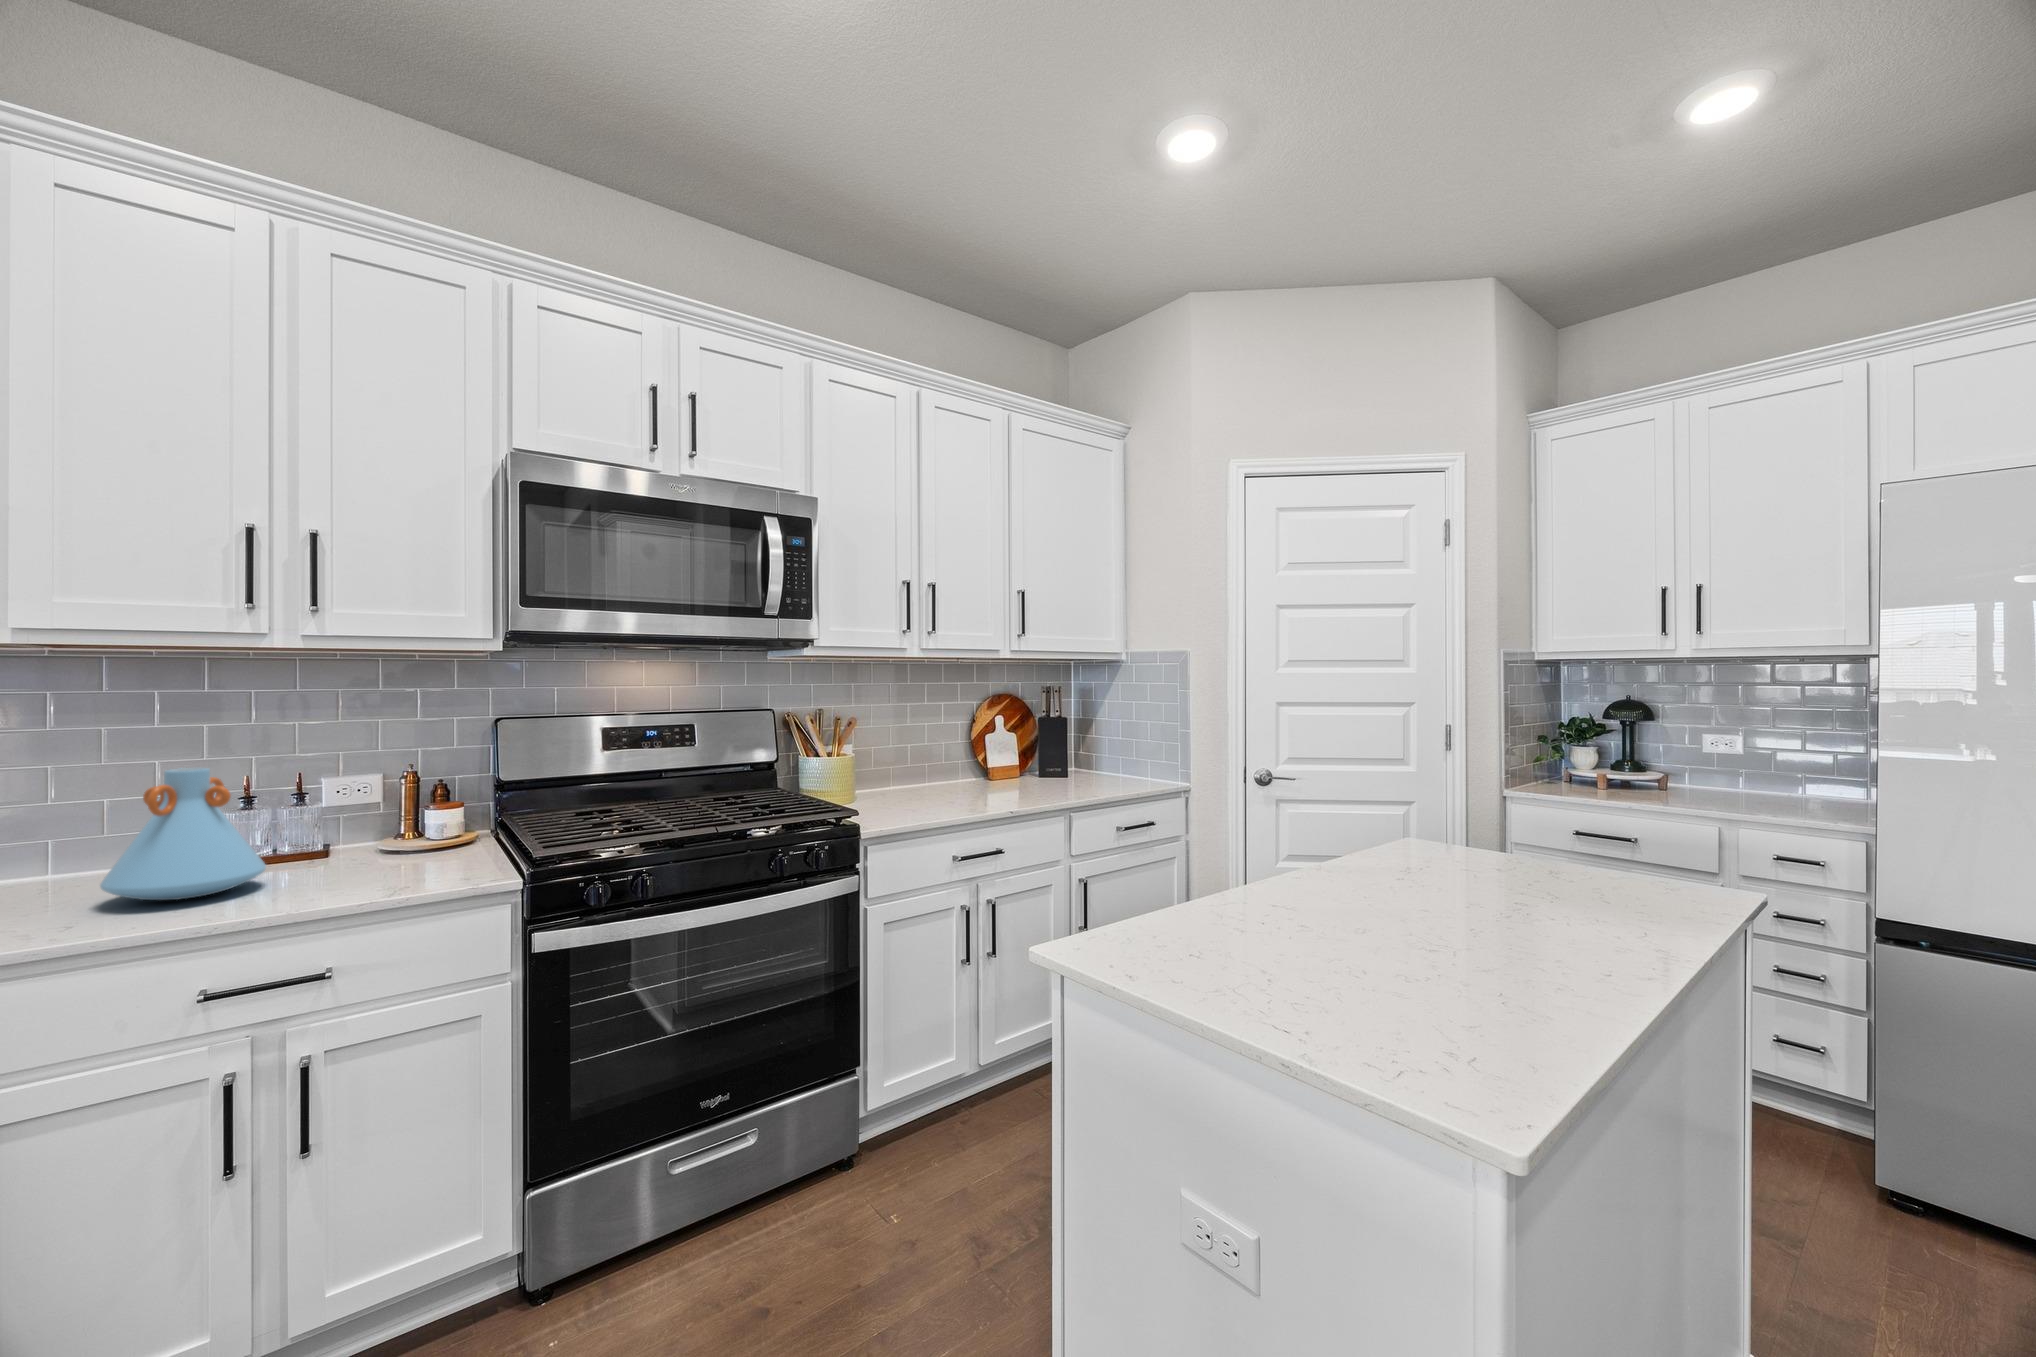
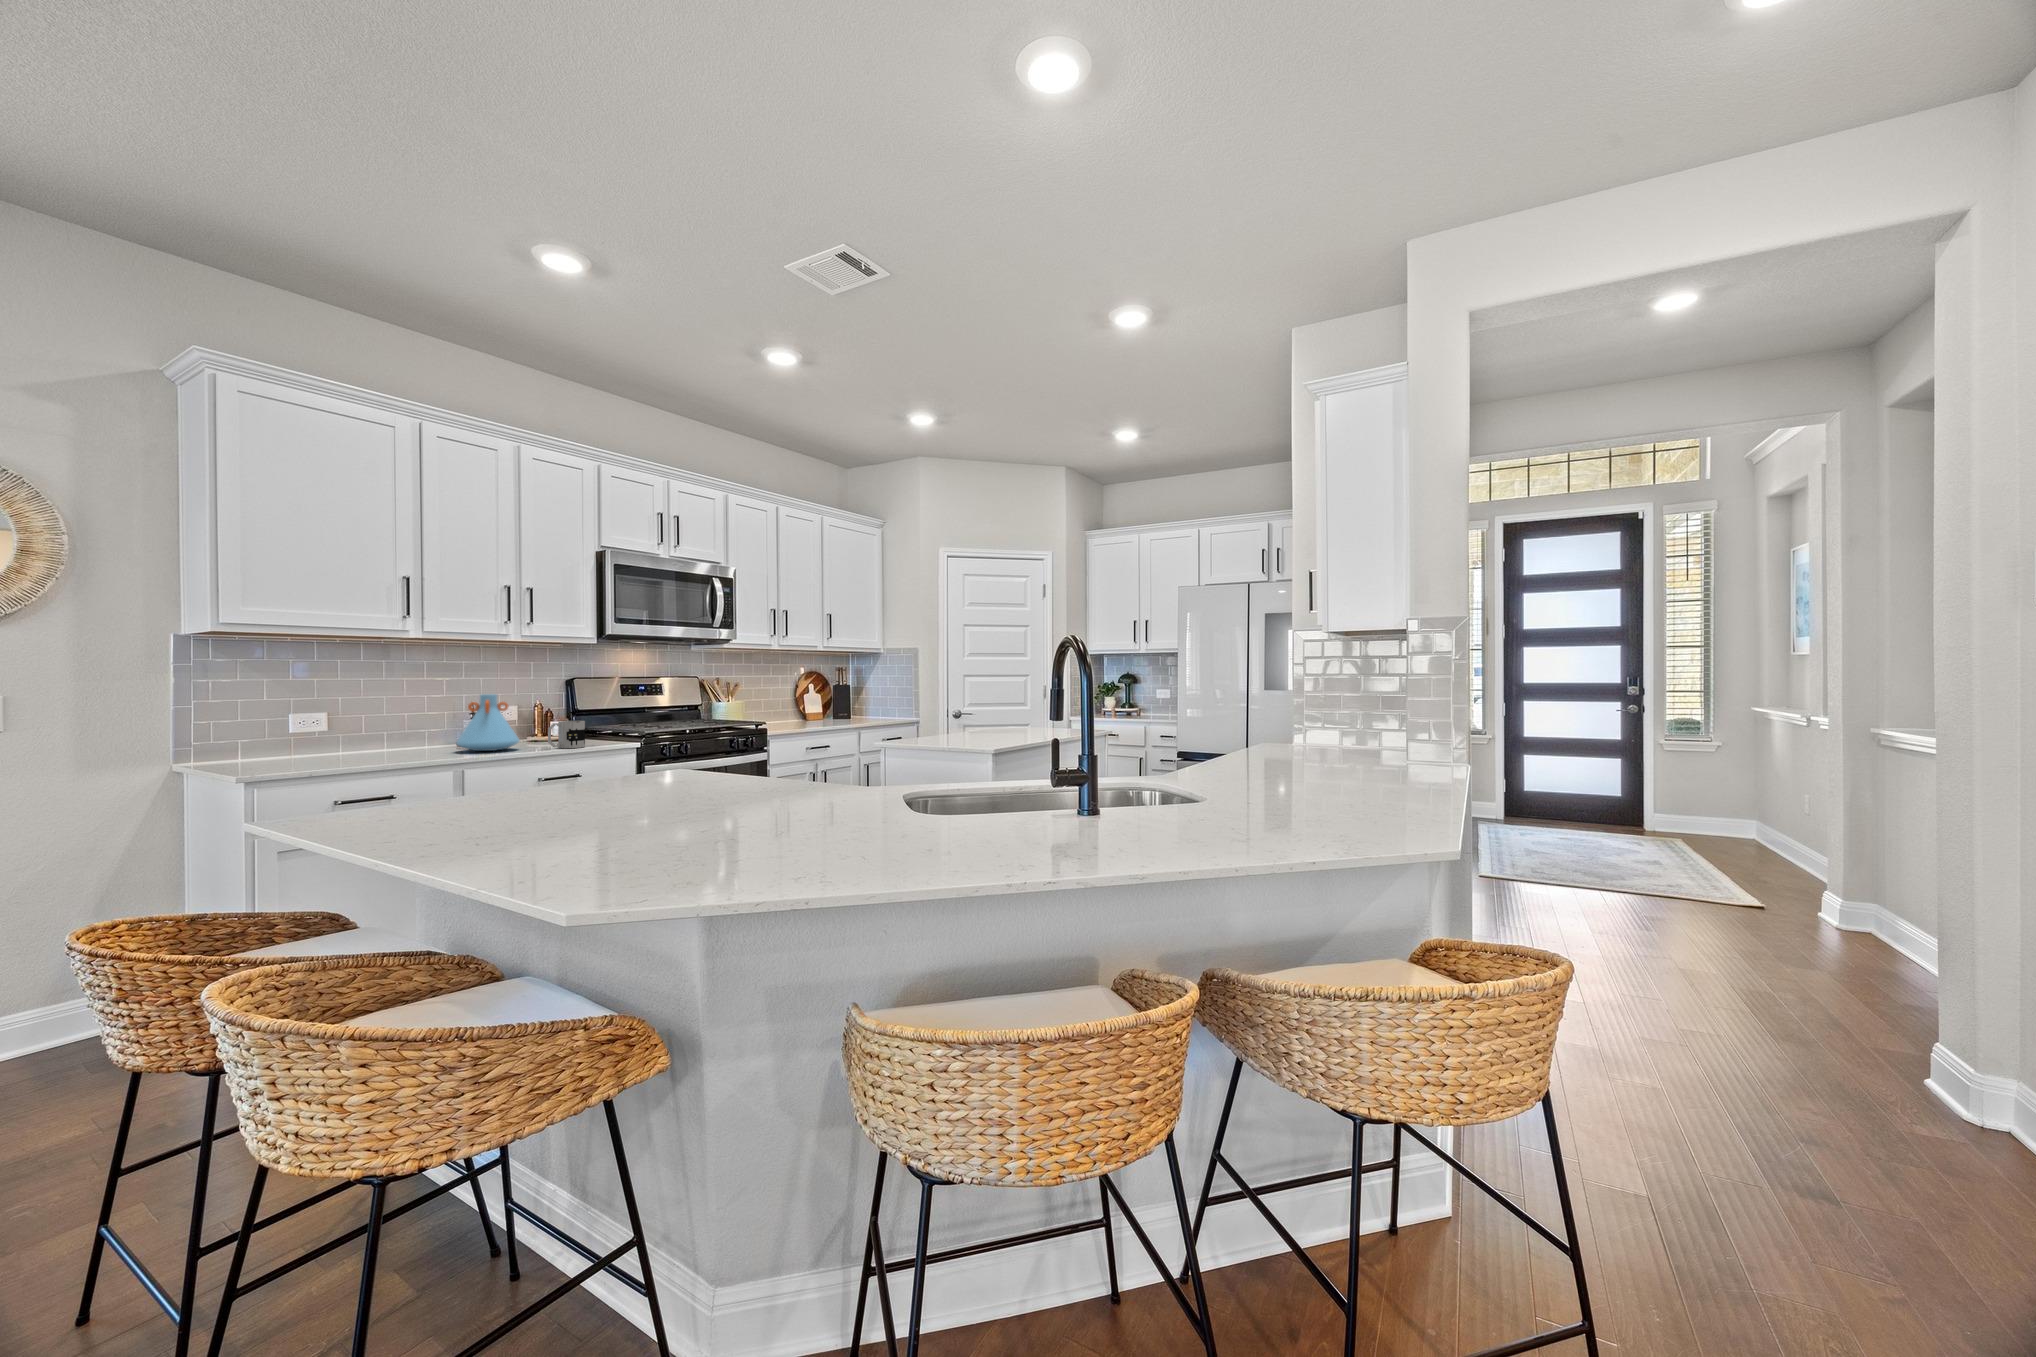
mug: none [303,826,397,895] -> present [548,721,585,748]

